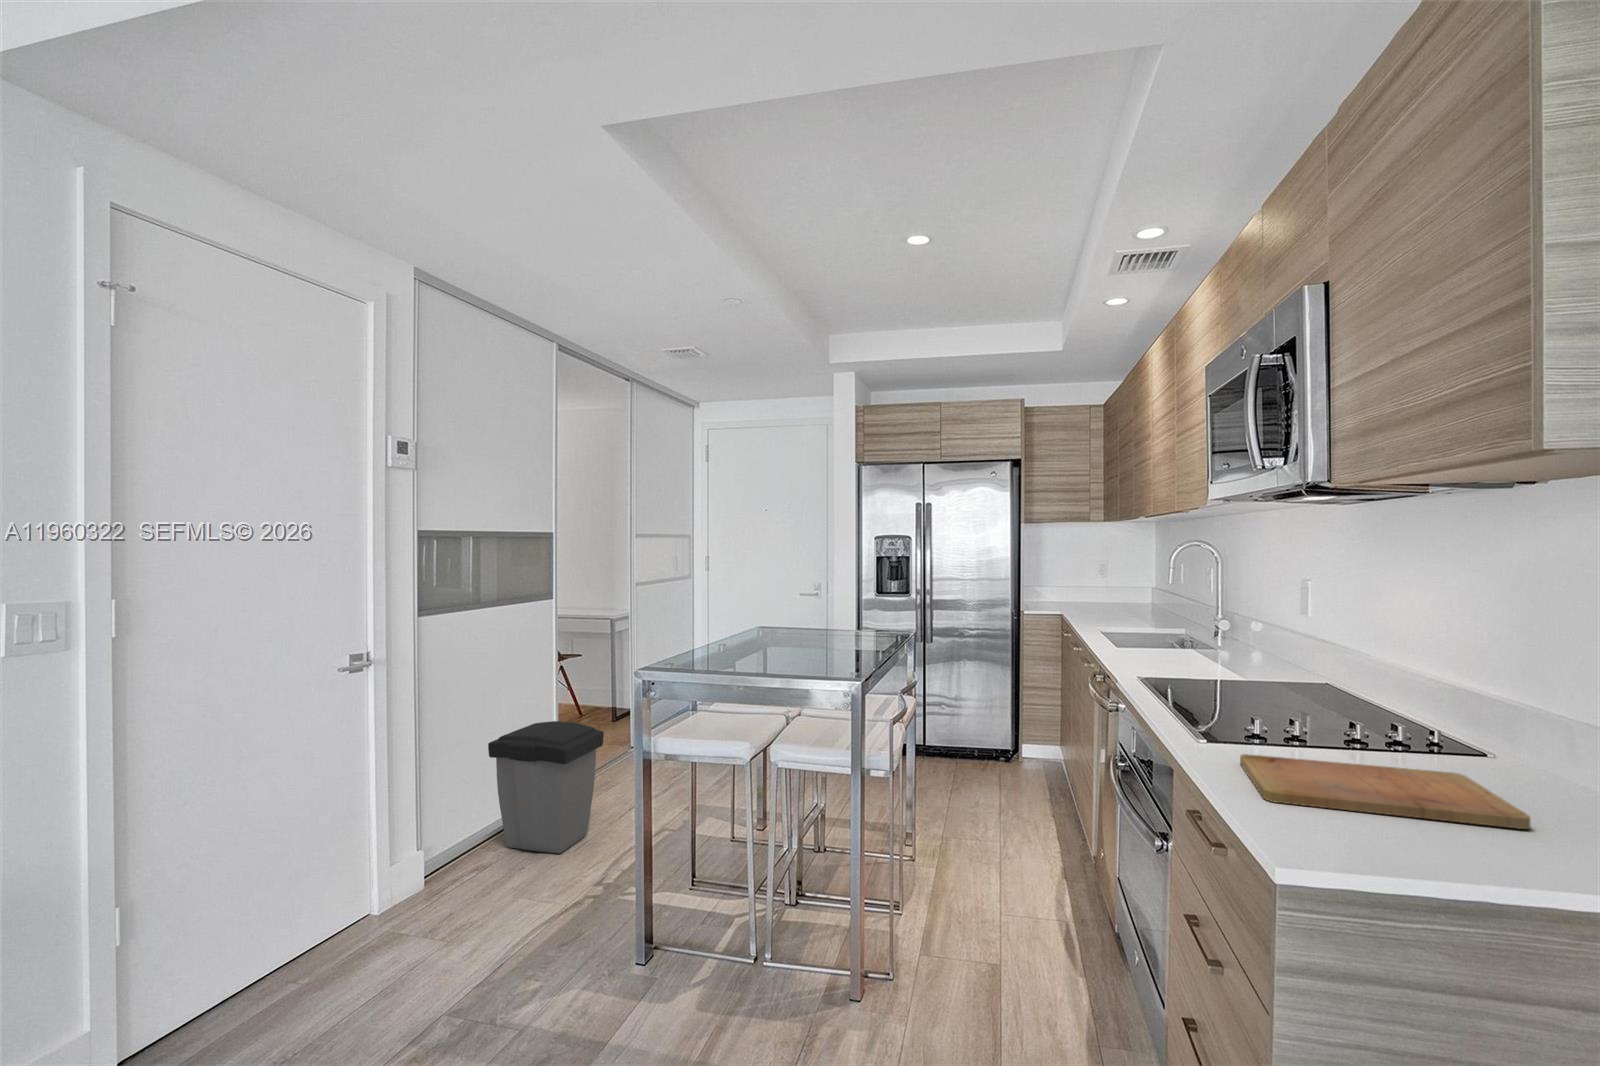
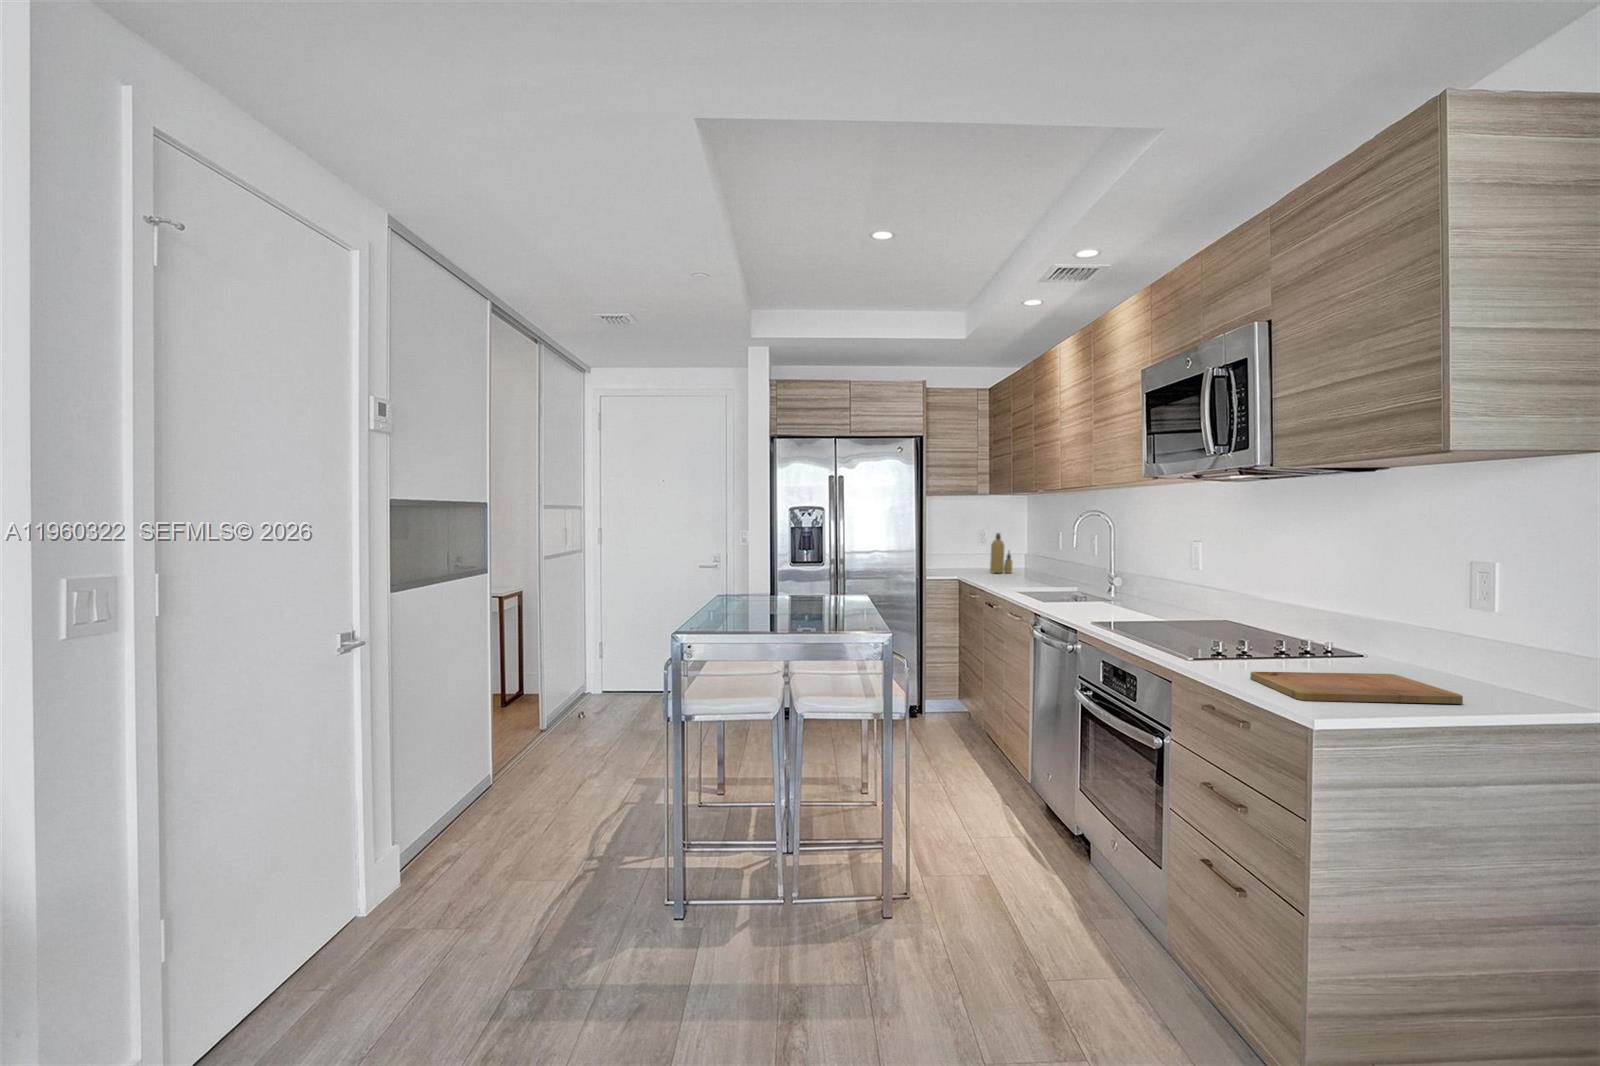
bottle: none [1110,564,1137,610] -> present [990,533,1012,573]
trash can: present [488,721,604,854] -> none [448,701,565,833]

